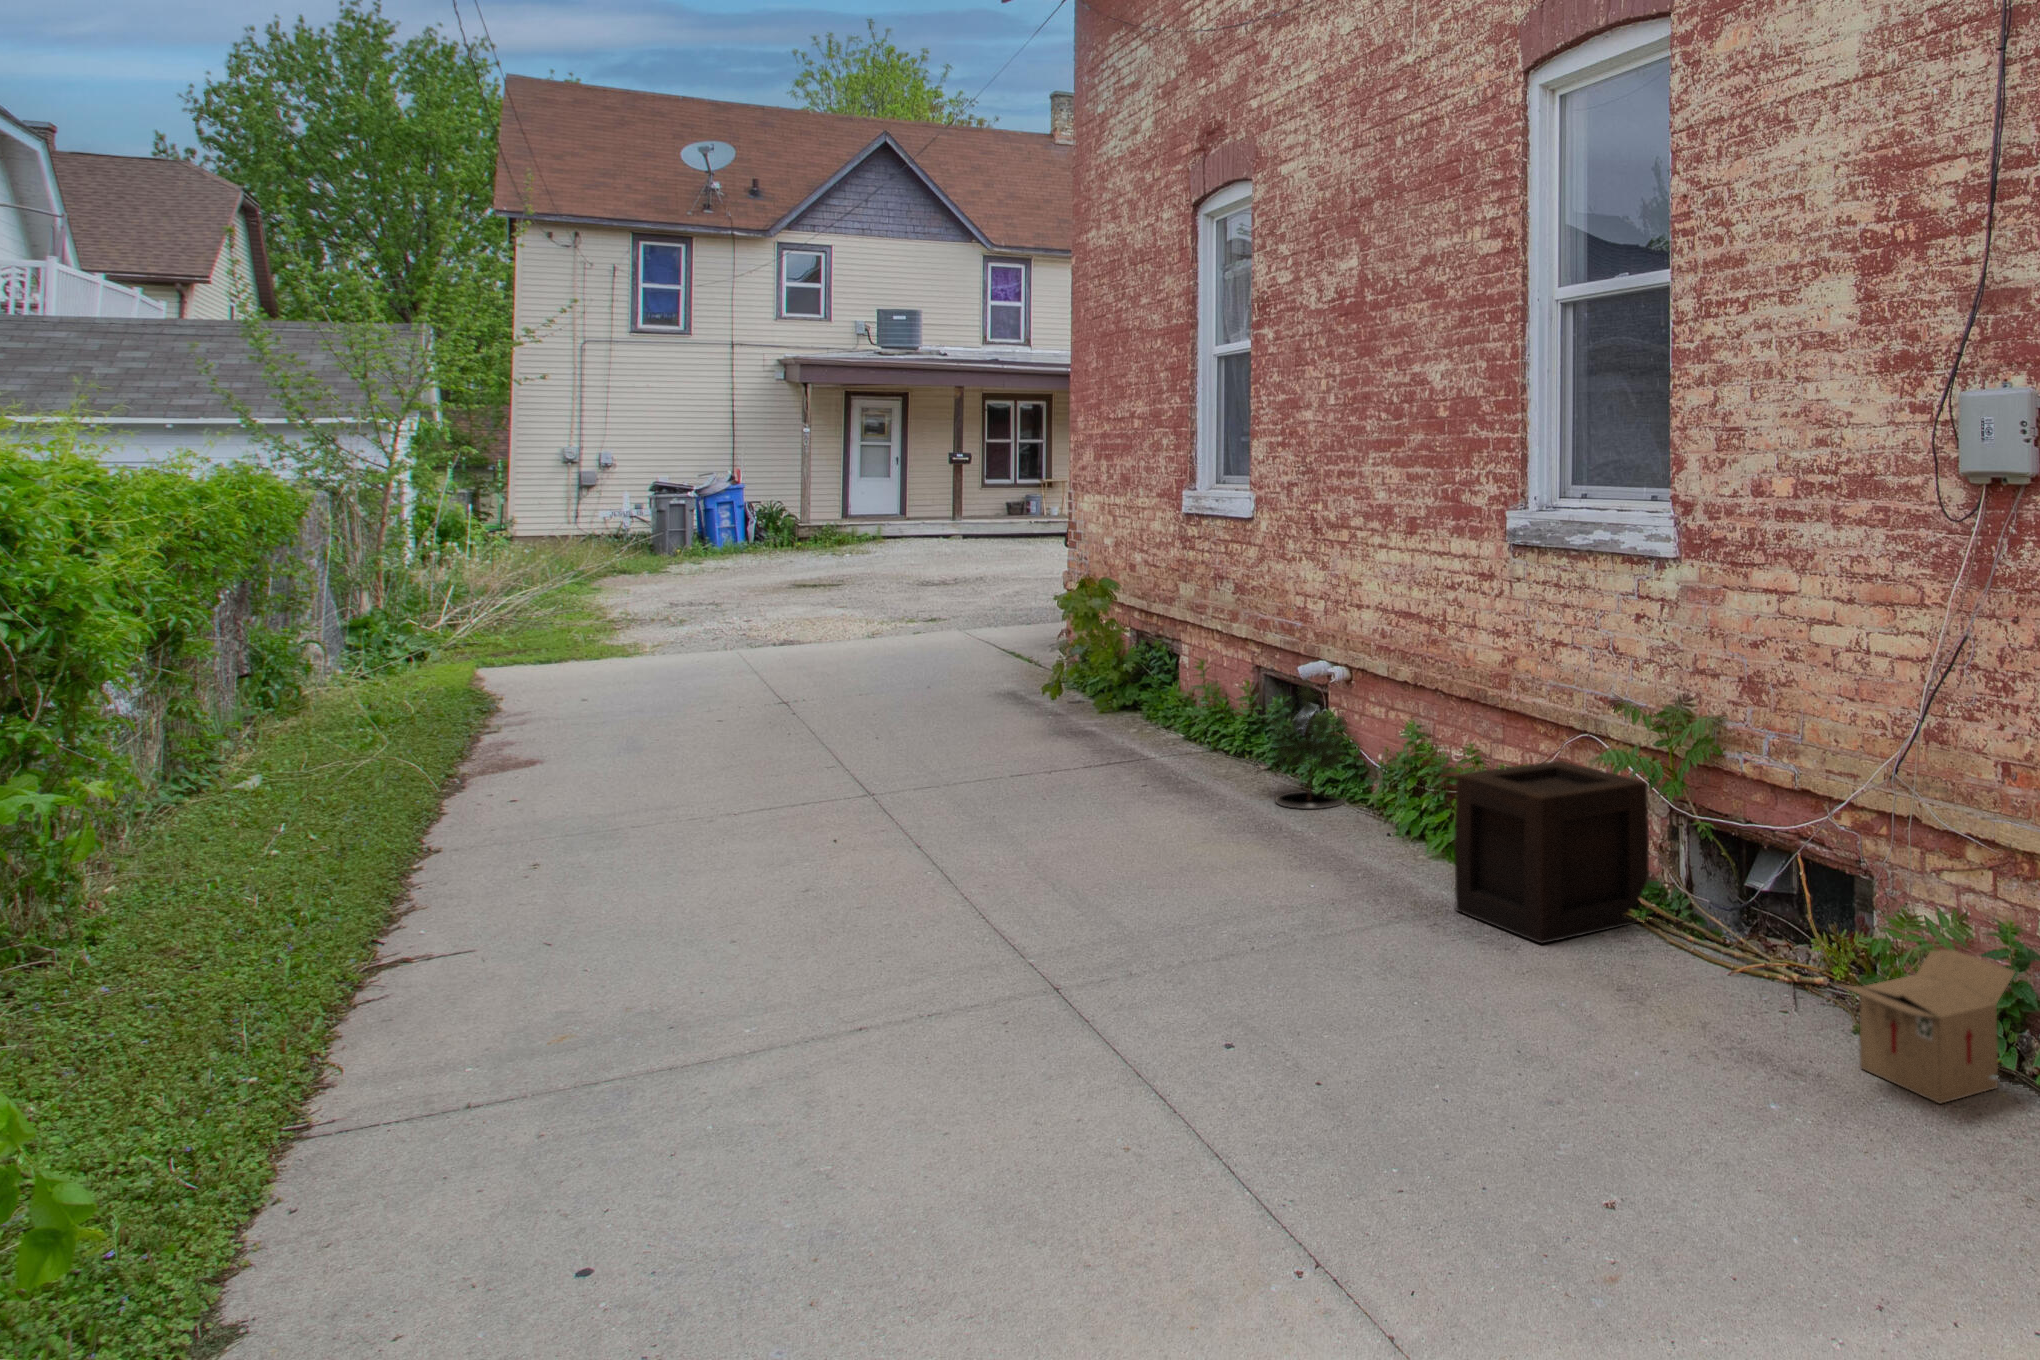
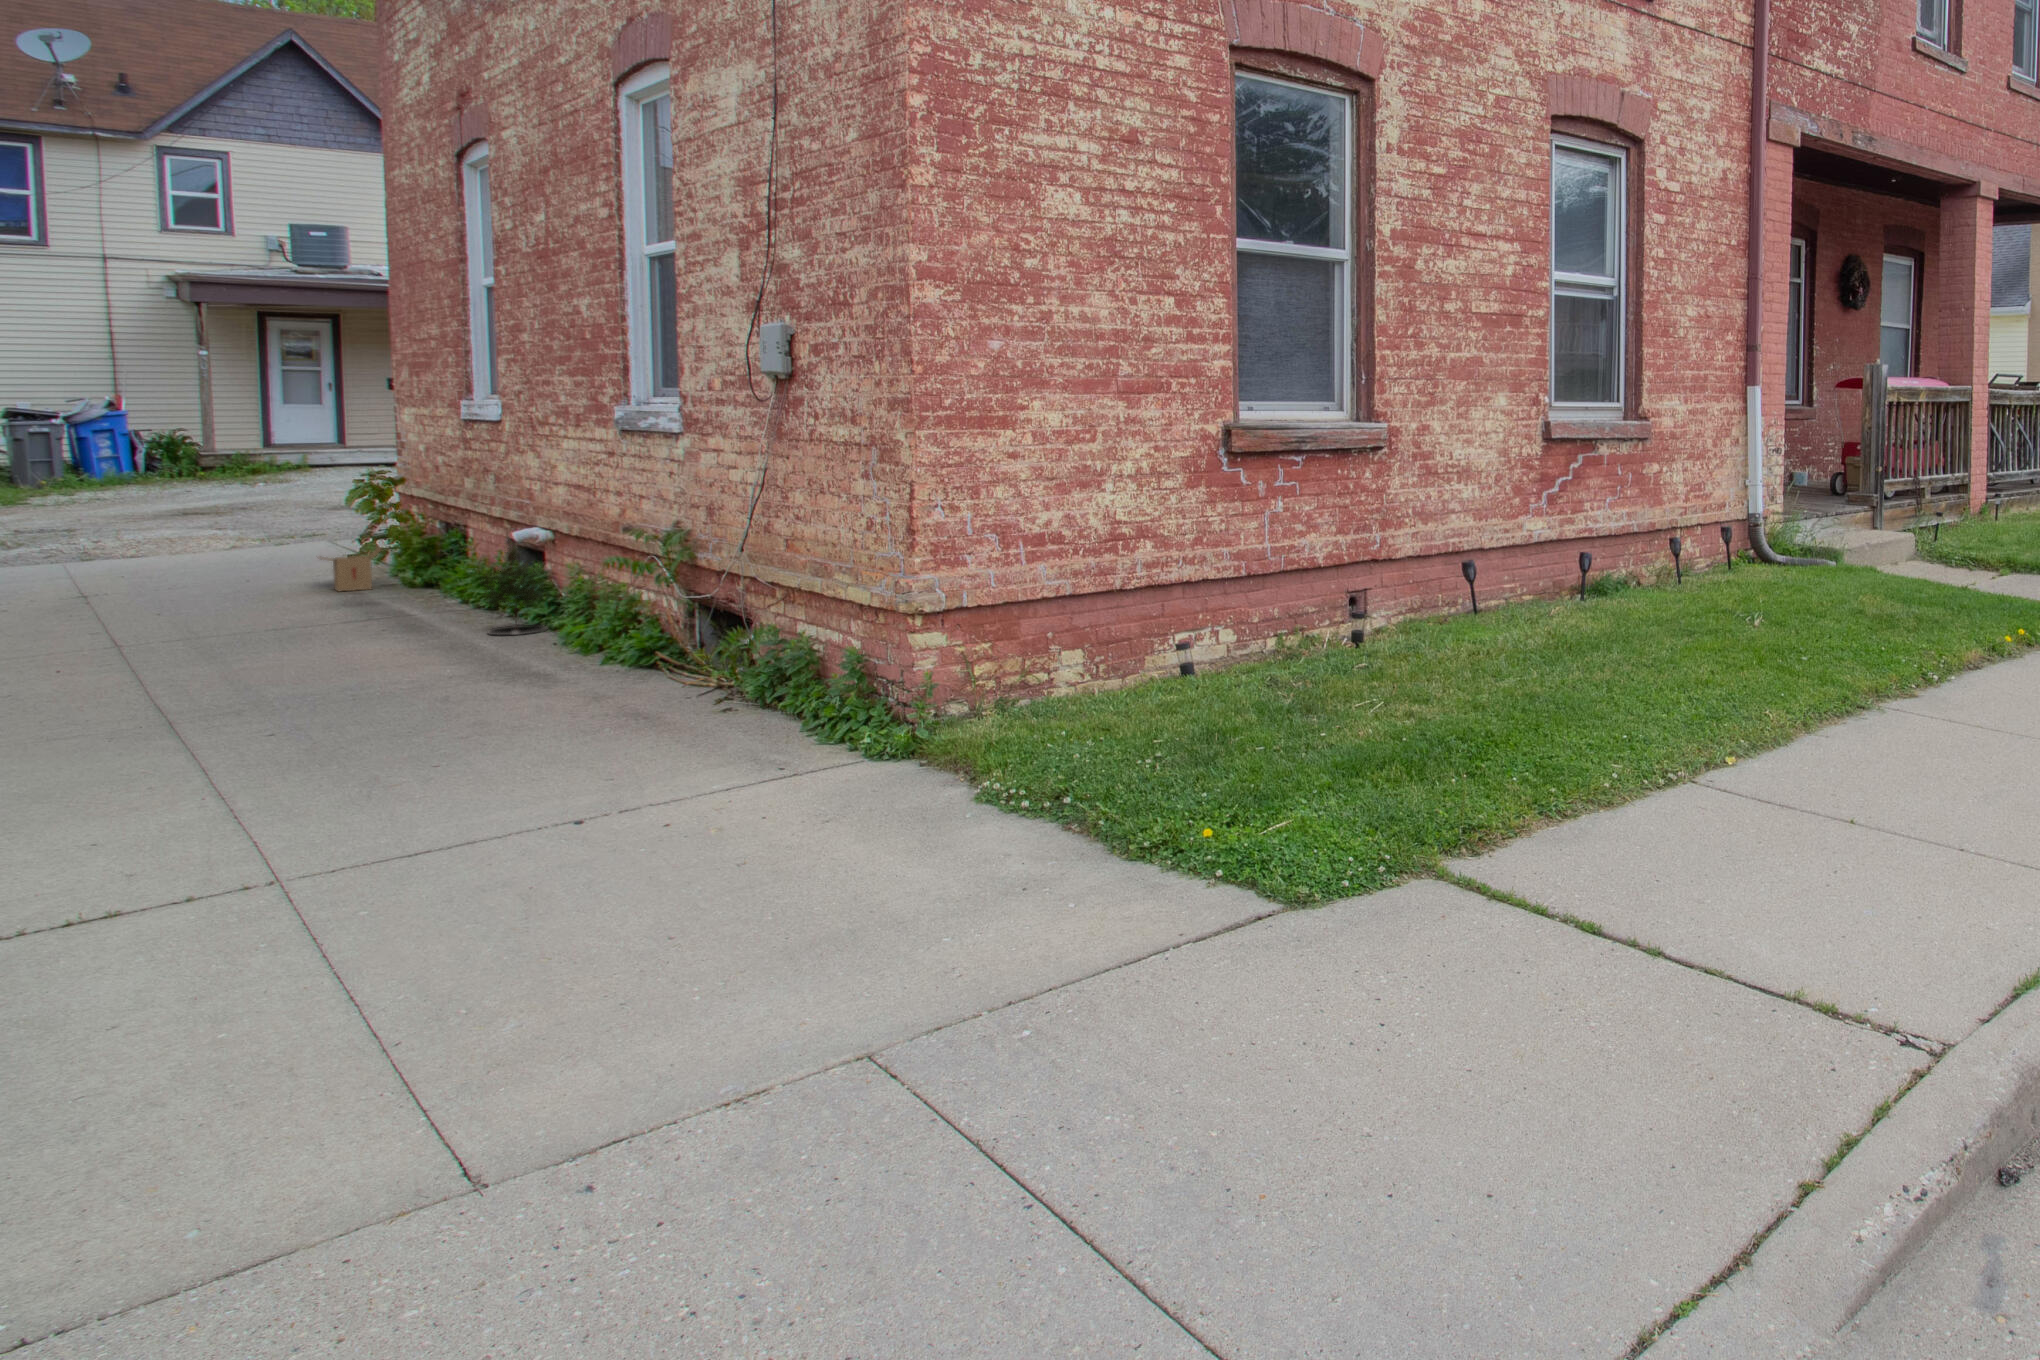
wooden crate: present [1454,760,1649,943] -> none [547,576,681,686]
cardboard box: present [1839,950,2015,1104] -> present [321,547,381,591]

